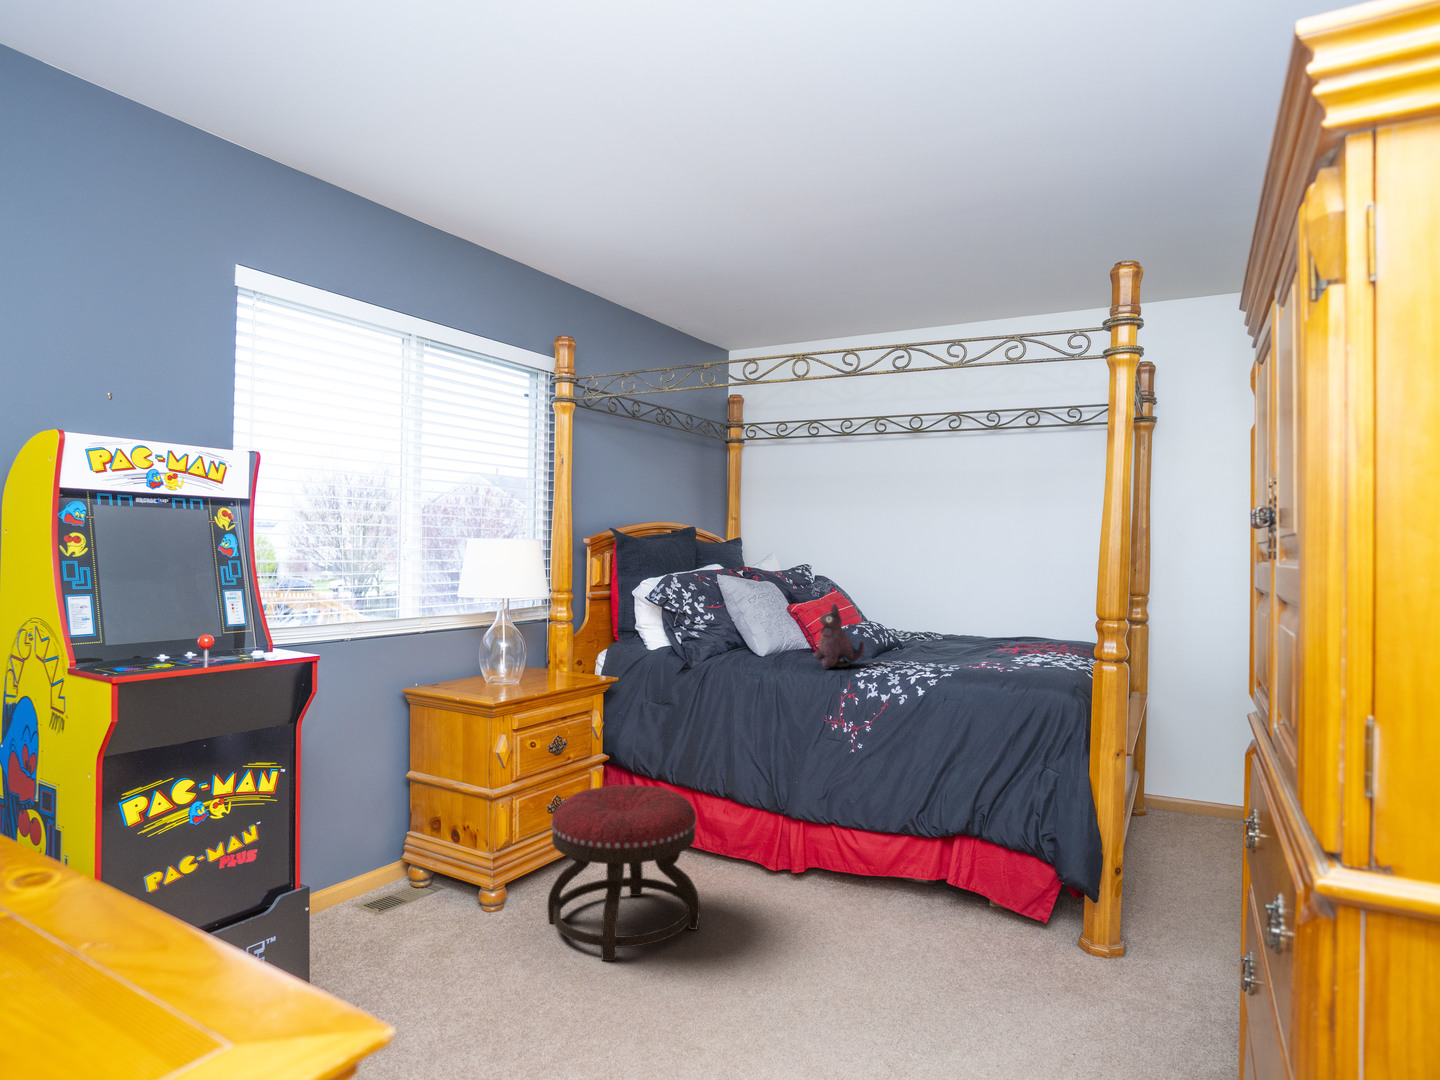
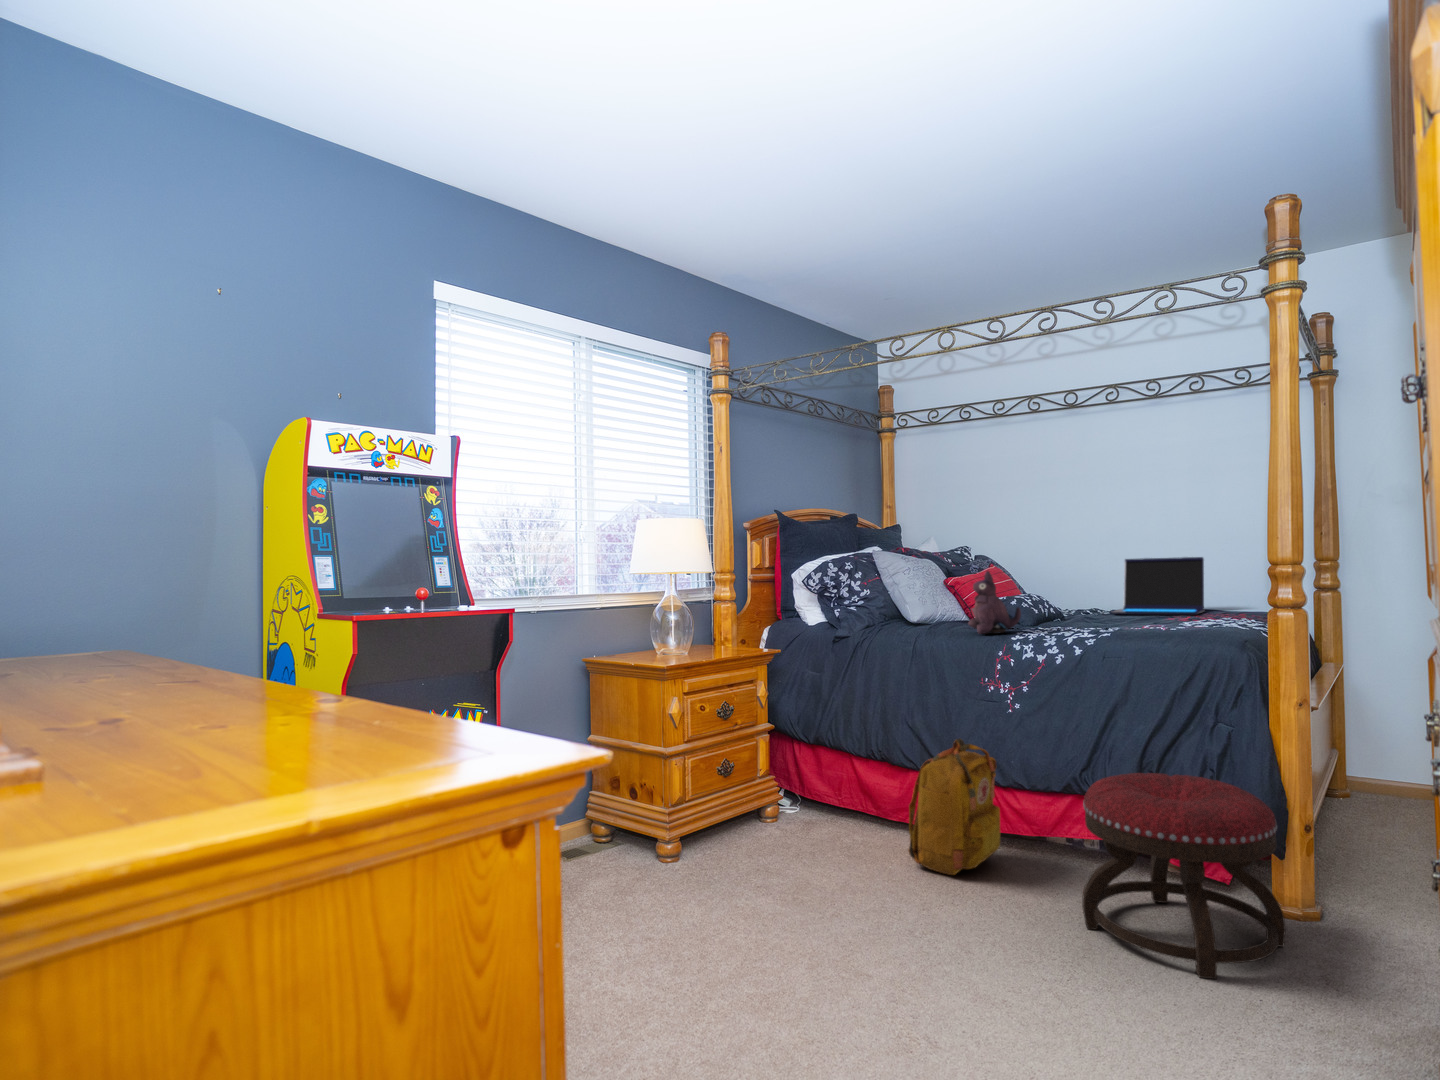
laptop: none [945,587,1029,647] -> present [1112,557,1205,615]
backpack: none [746,778,837,918] -> present [908,738,1000,875]
ottoman: present [547,785,700,961] -> present [1082,773,1286,979]

